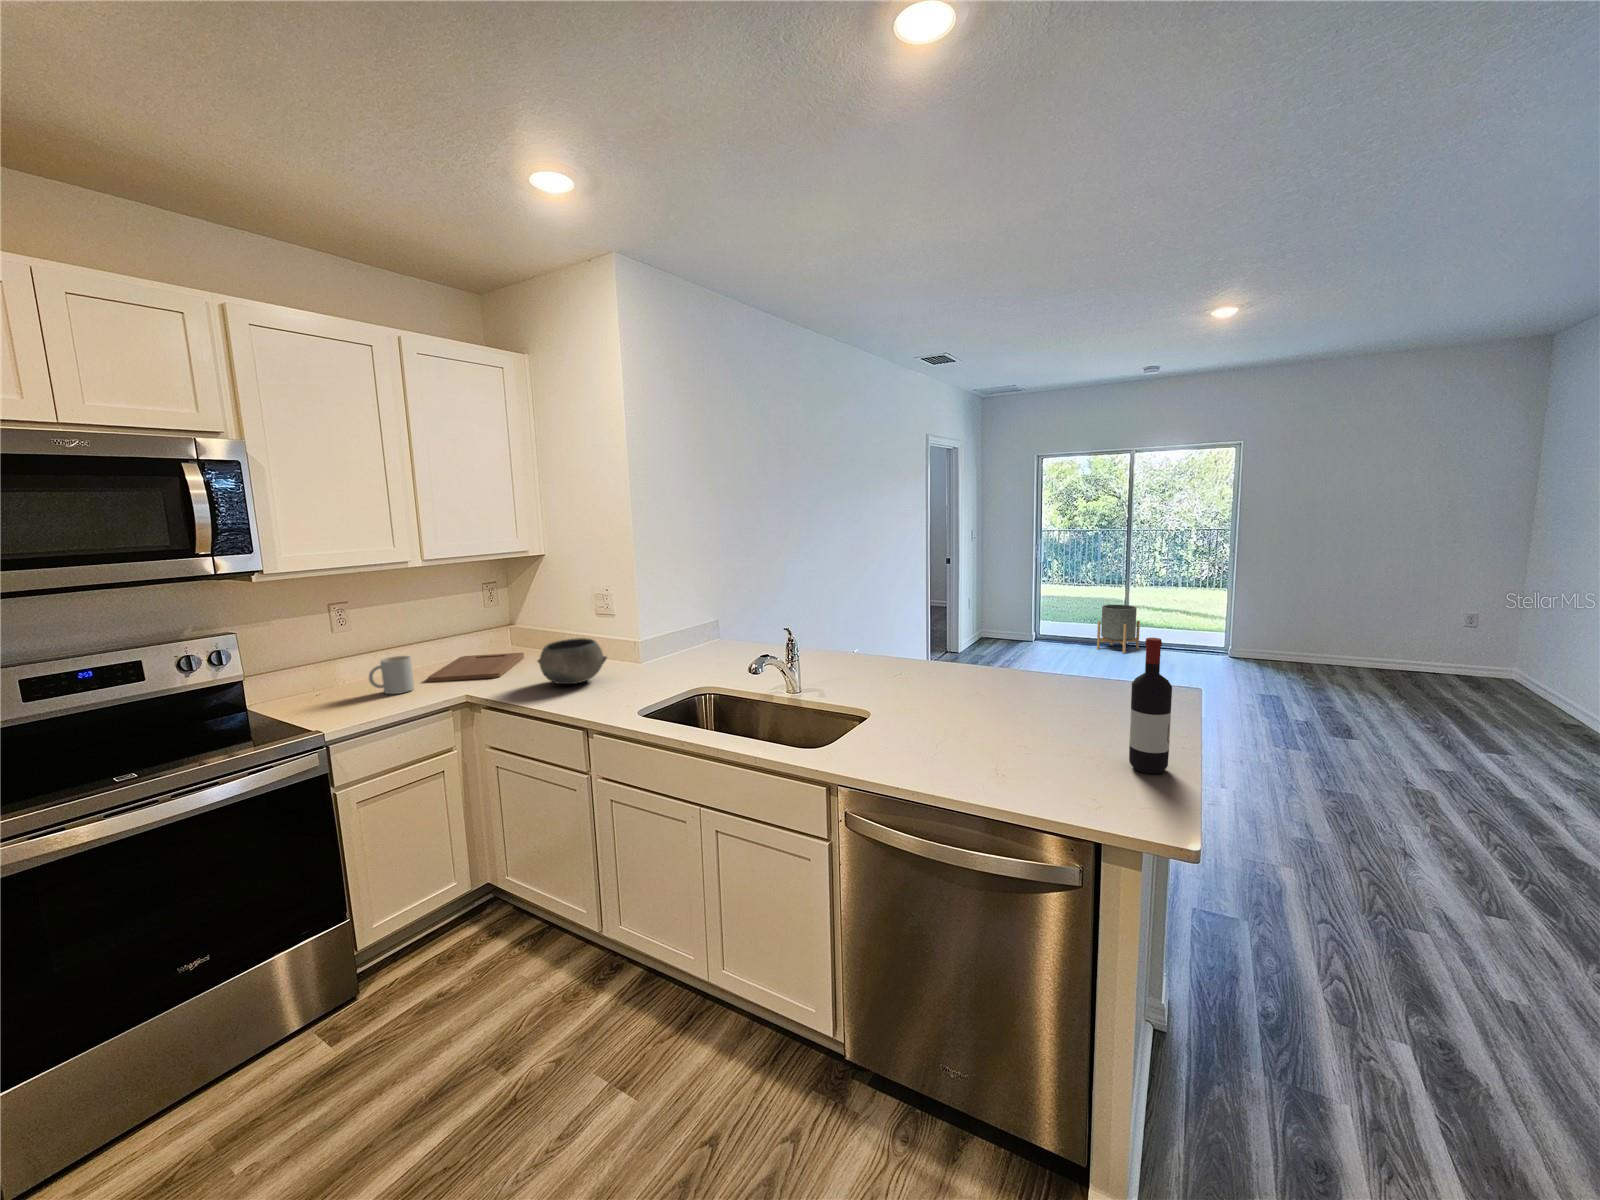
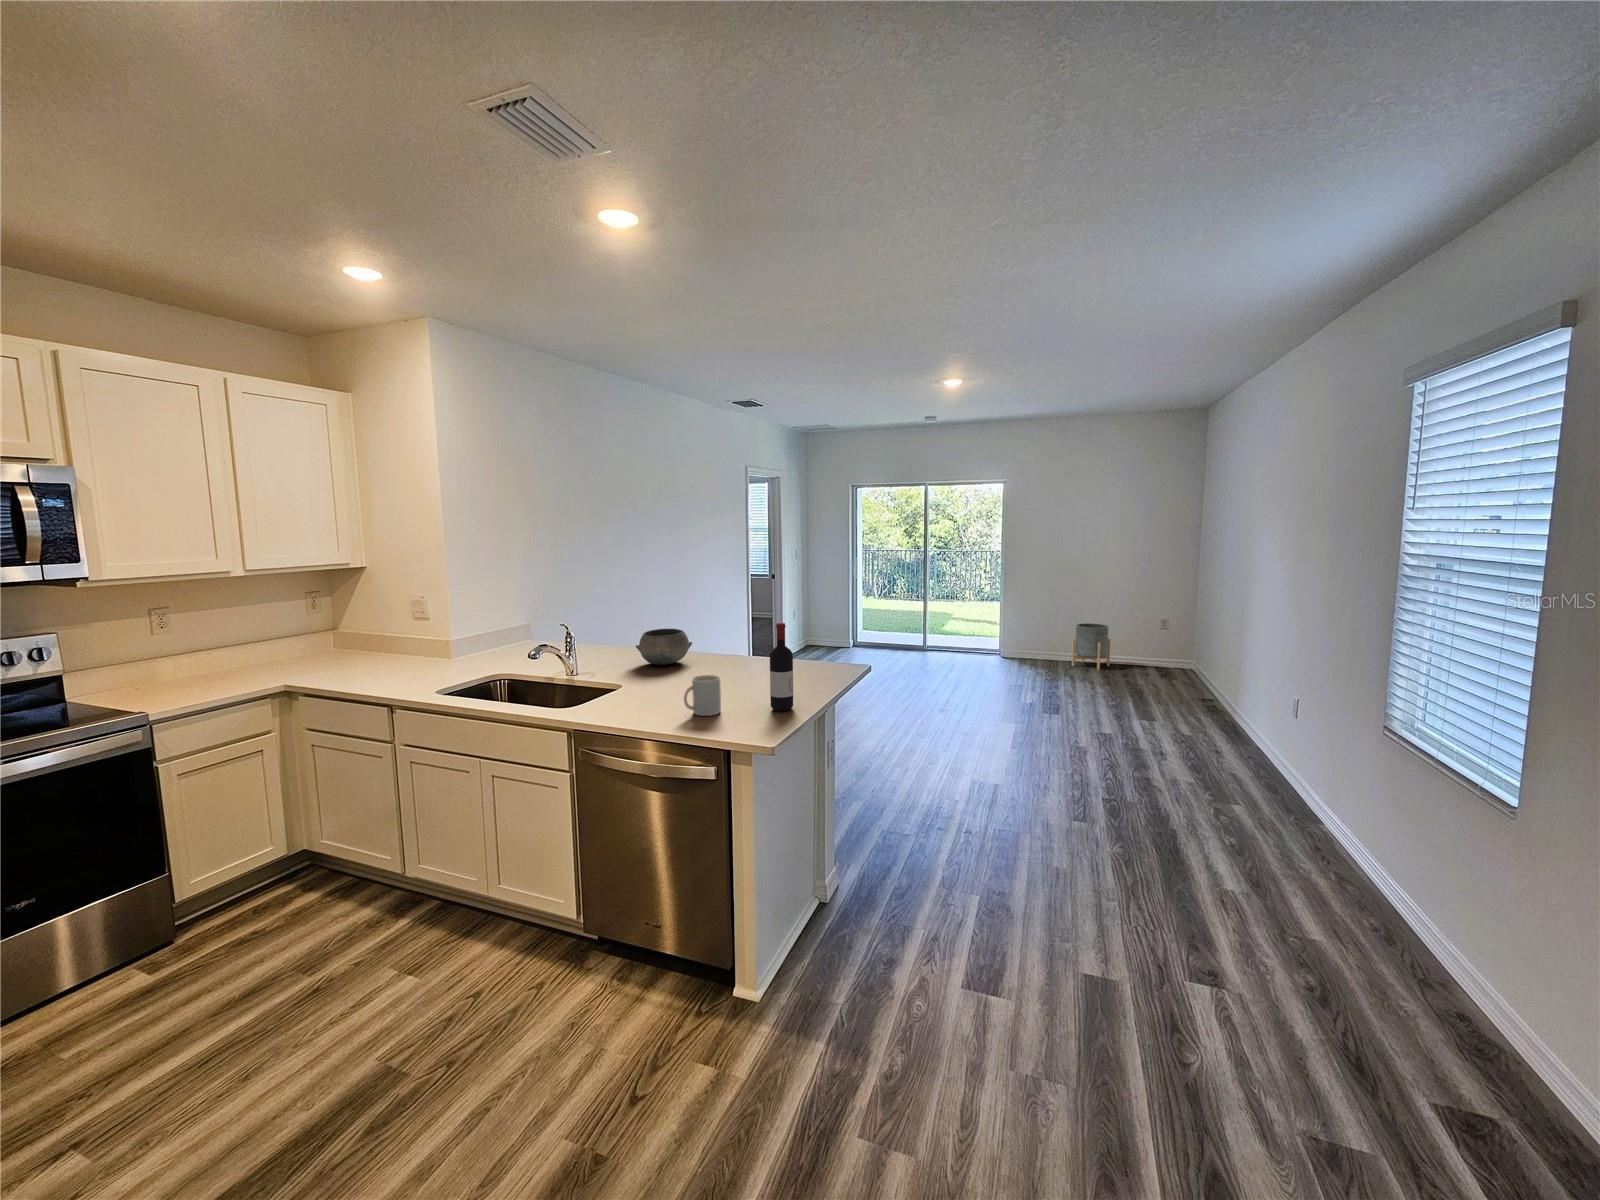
planter: present [1097,605,1140,653] -> present [1072,623,1111,670]
bowl: present [538,638,607,684] -> present [636,629,692,665]
cutting board: present [428,653,524,682] -> none [245,653,341,677]
mug: present [369,656,414,694] -> present [684,675,721,716]

